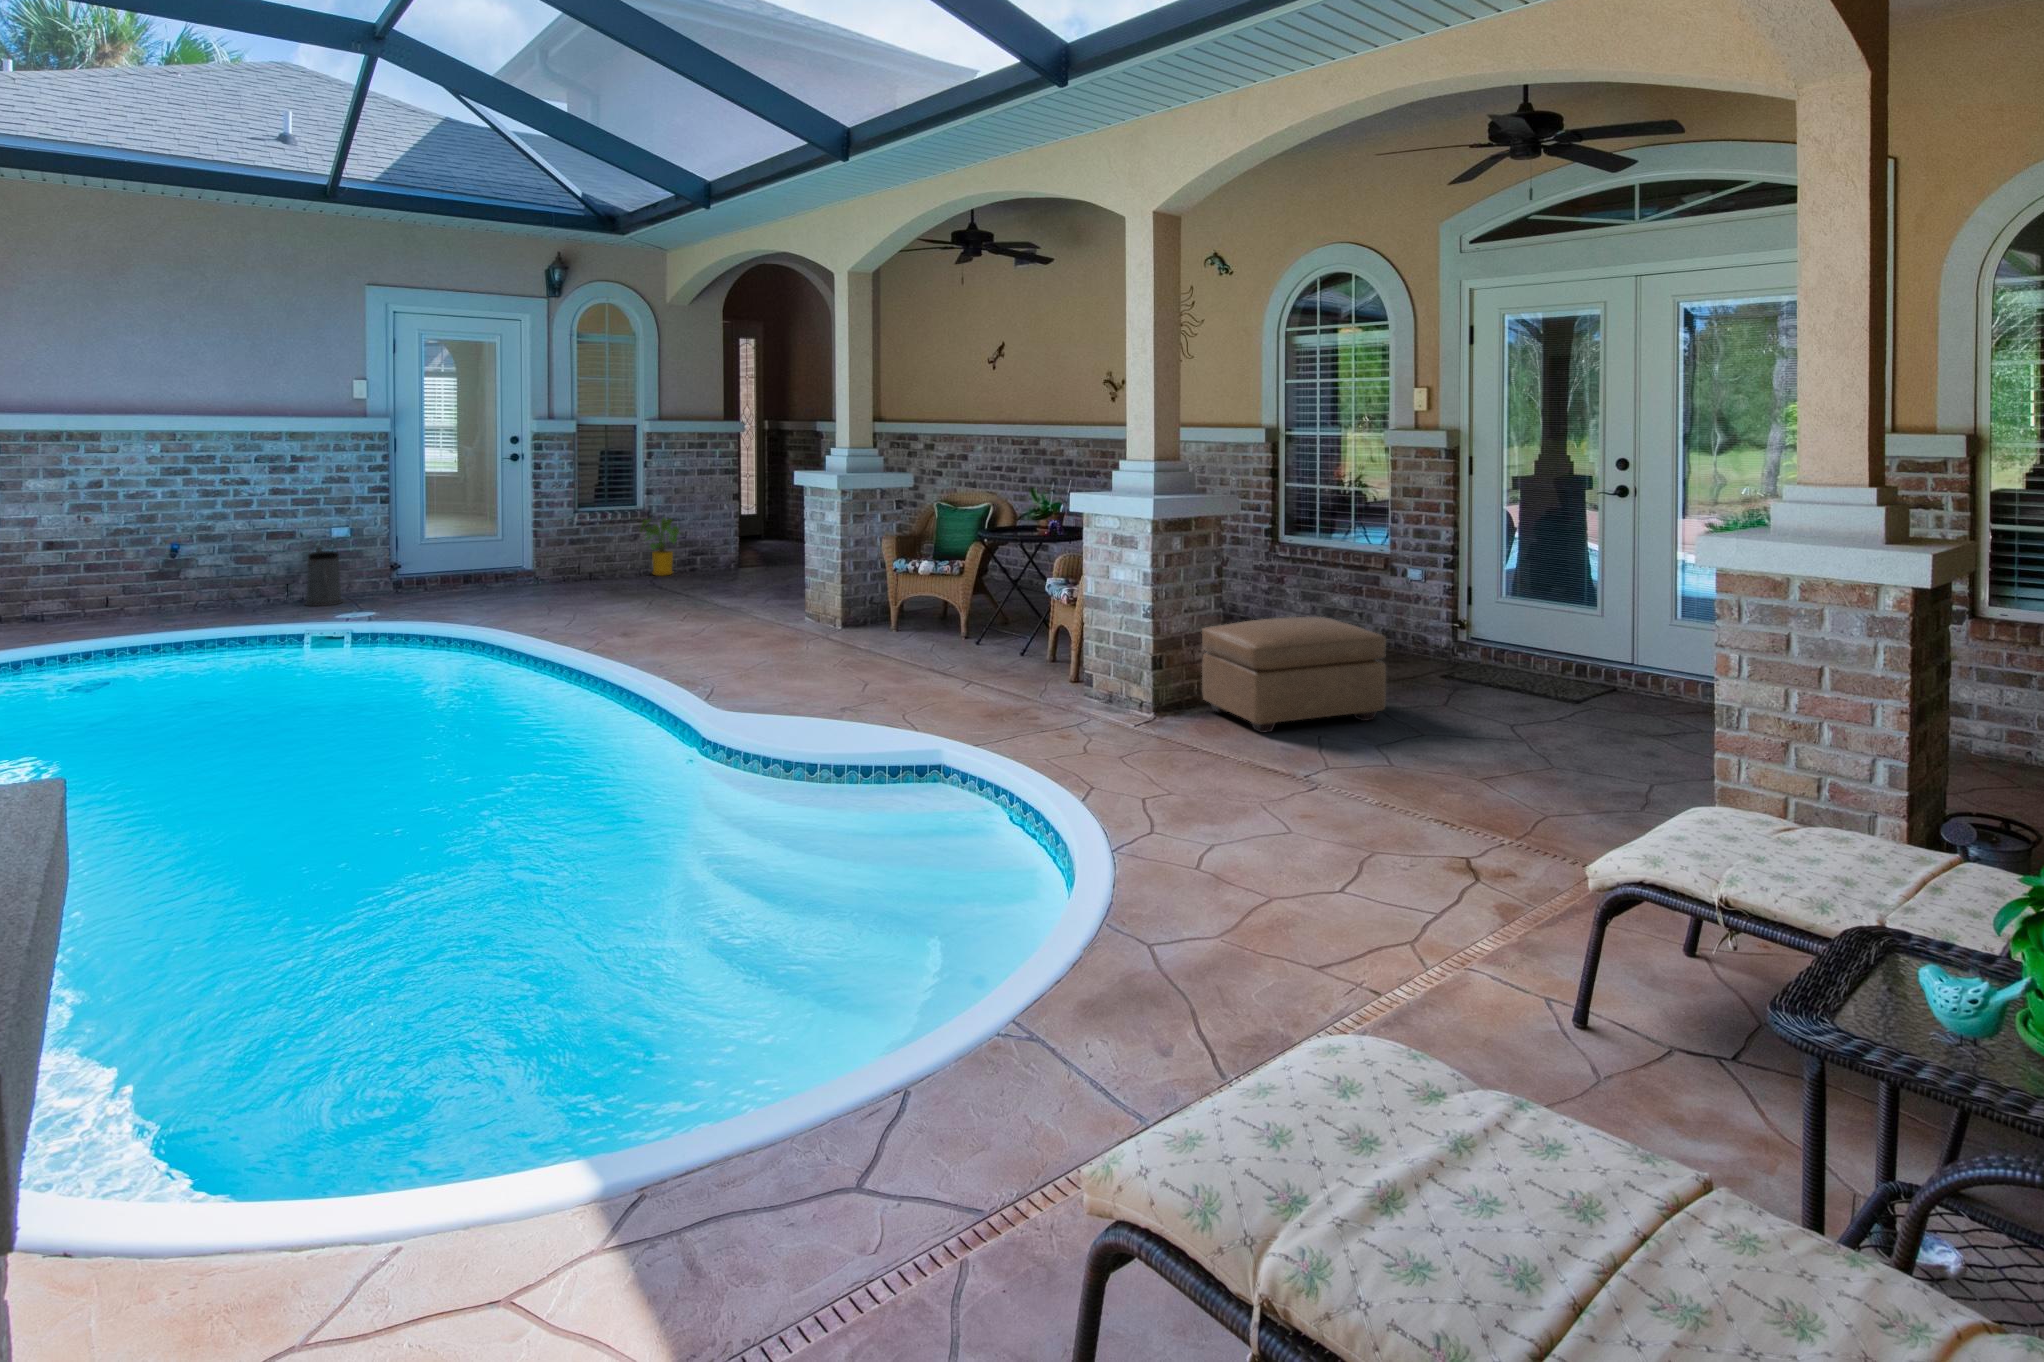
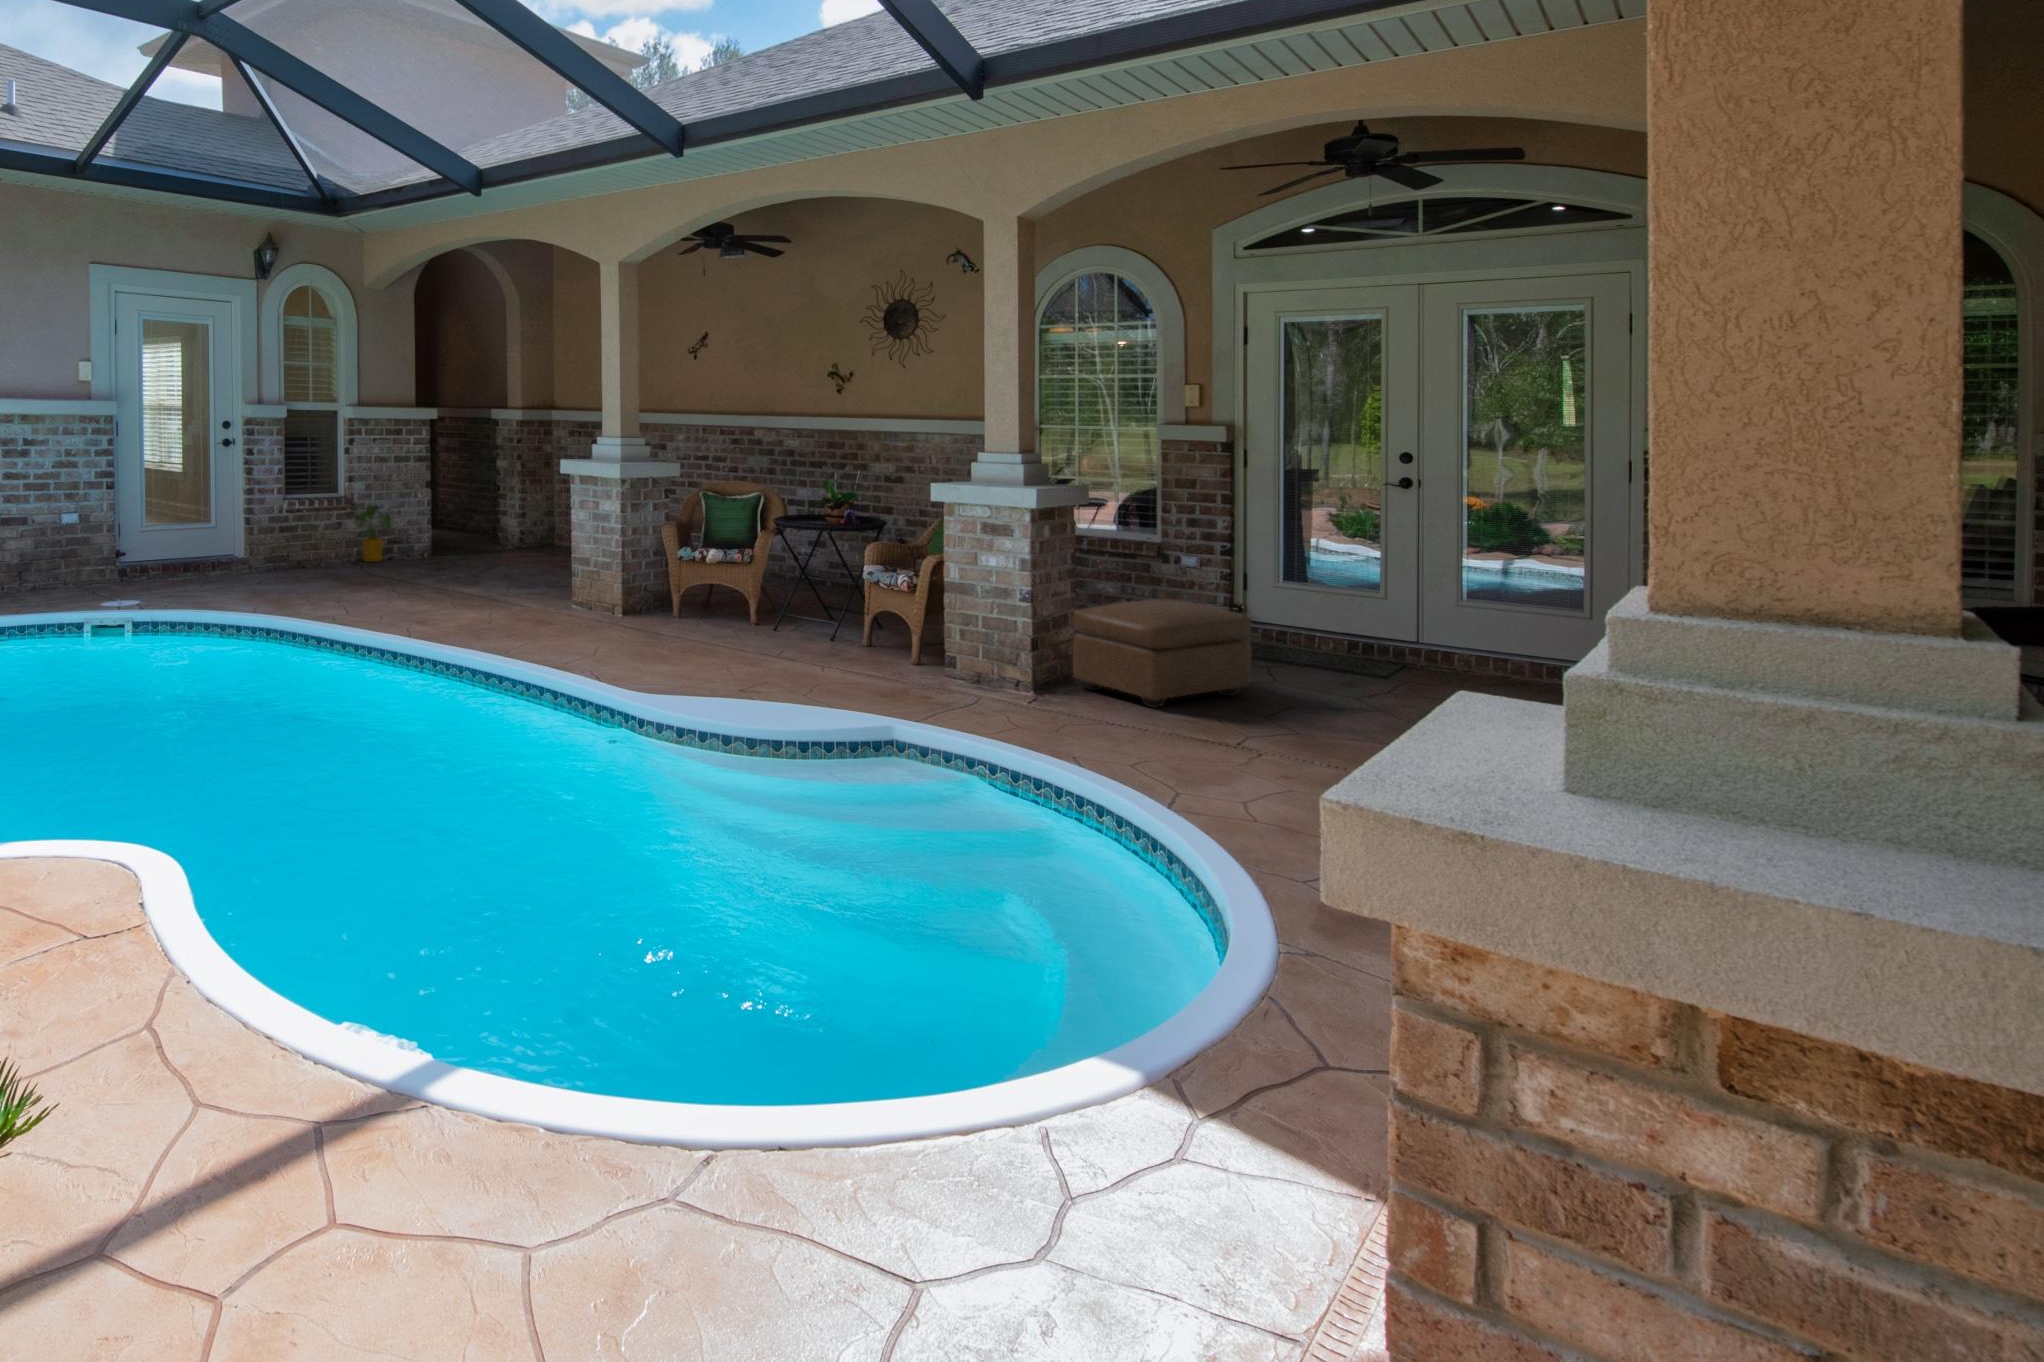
watering can: present [305,545,342,606] -> none [48,526,84,593]

